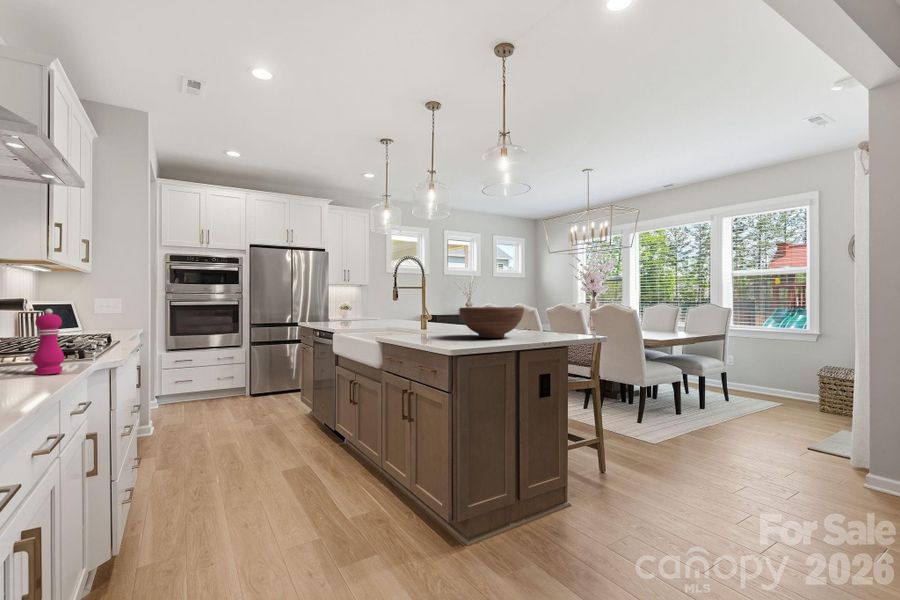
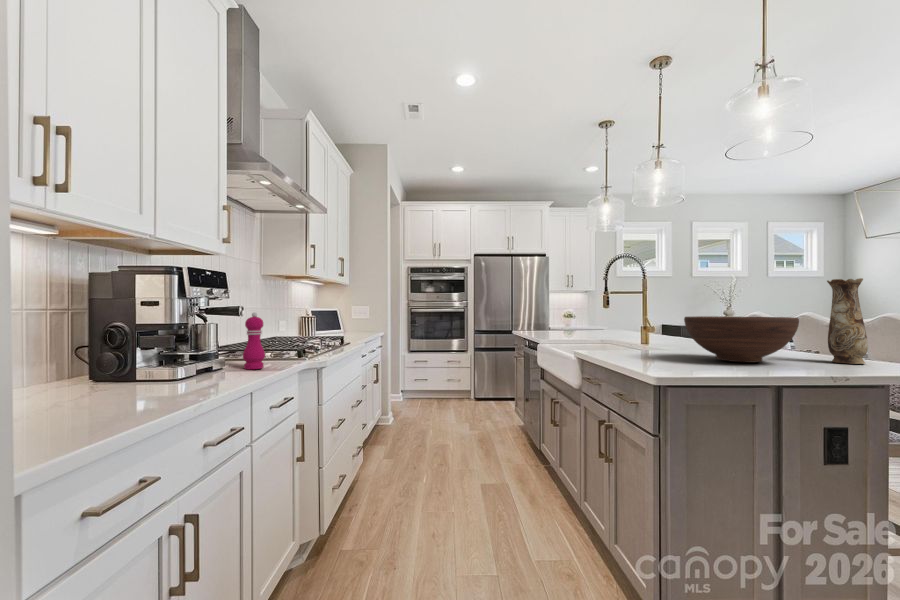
vase: none [536,283,555,335] -> present [827,278,868,364]

